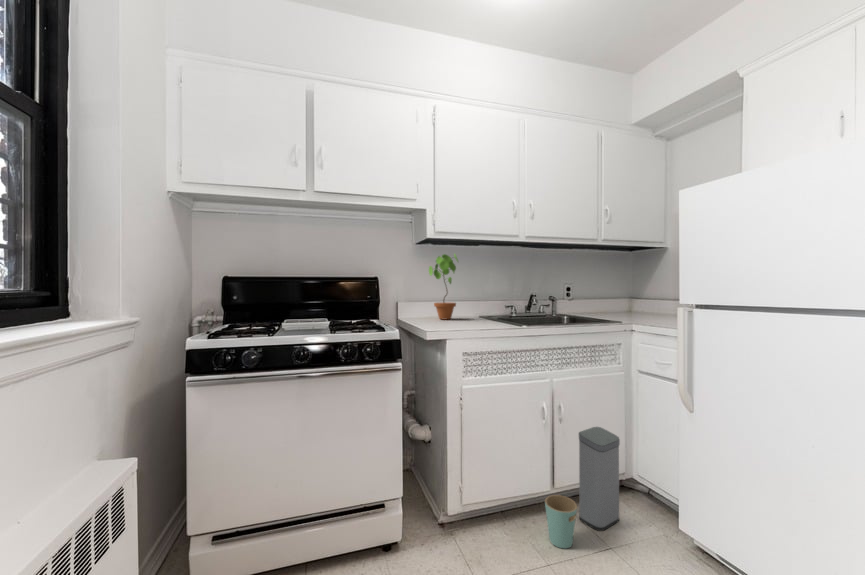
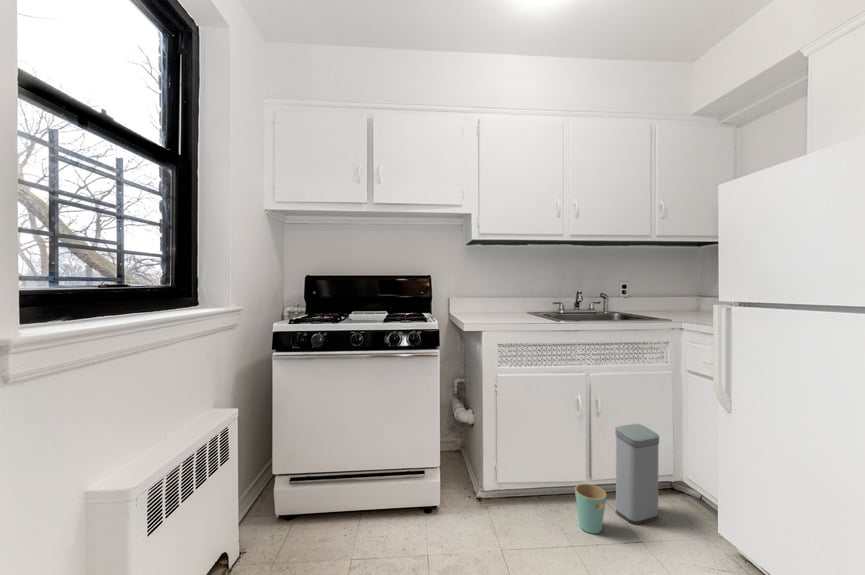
potted plant: present [429,254,458,319] -> none [477,253,505,314]

